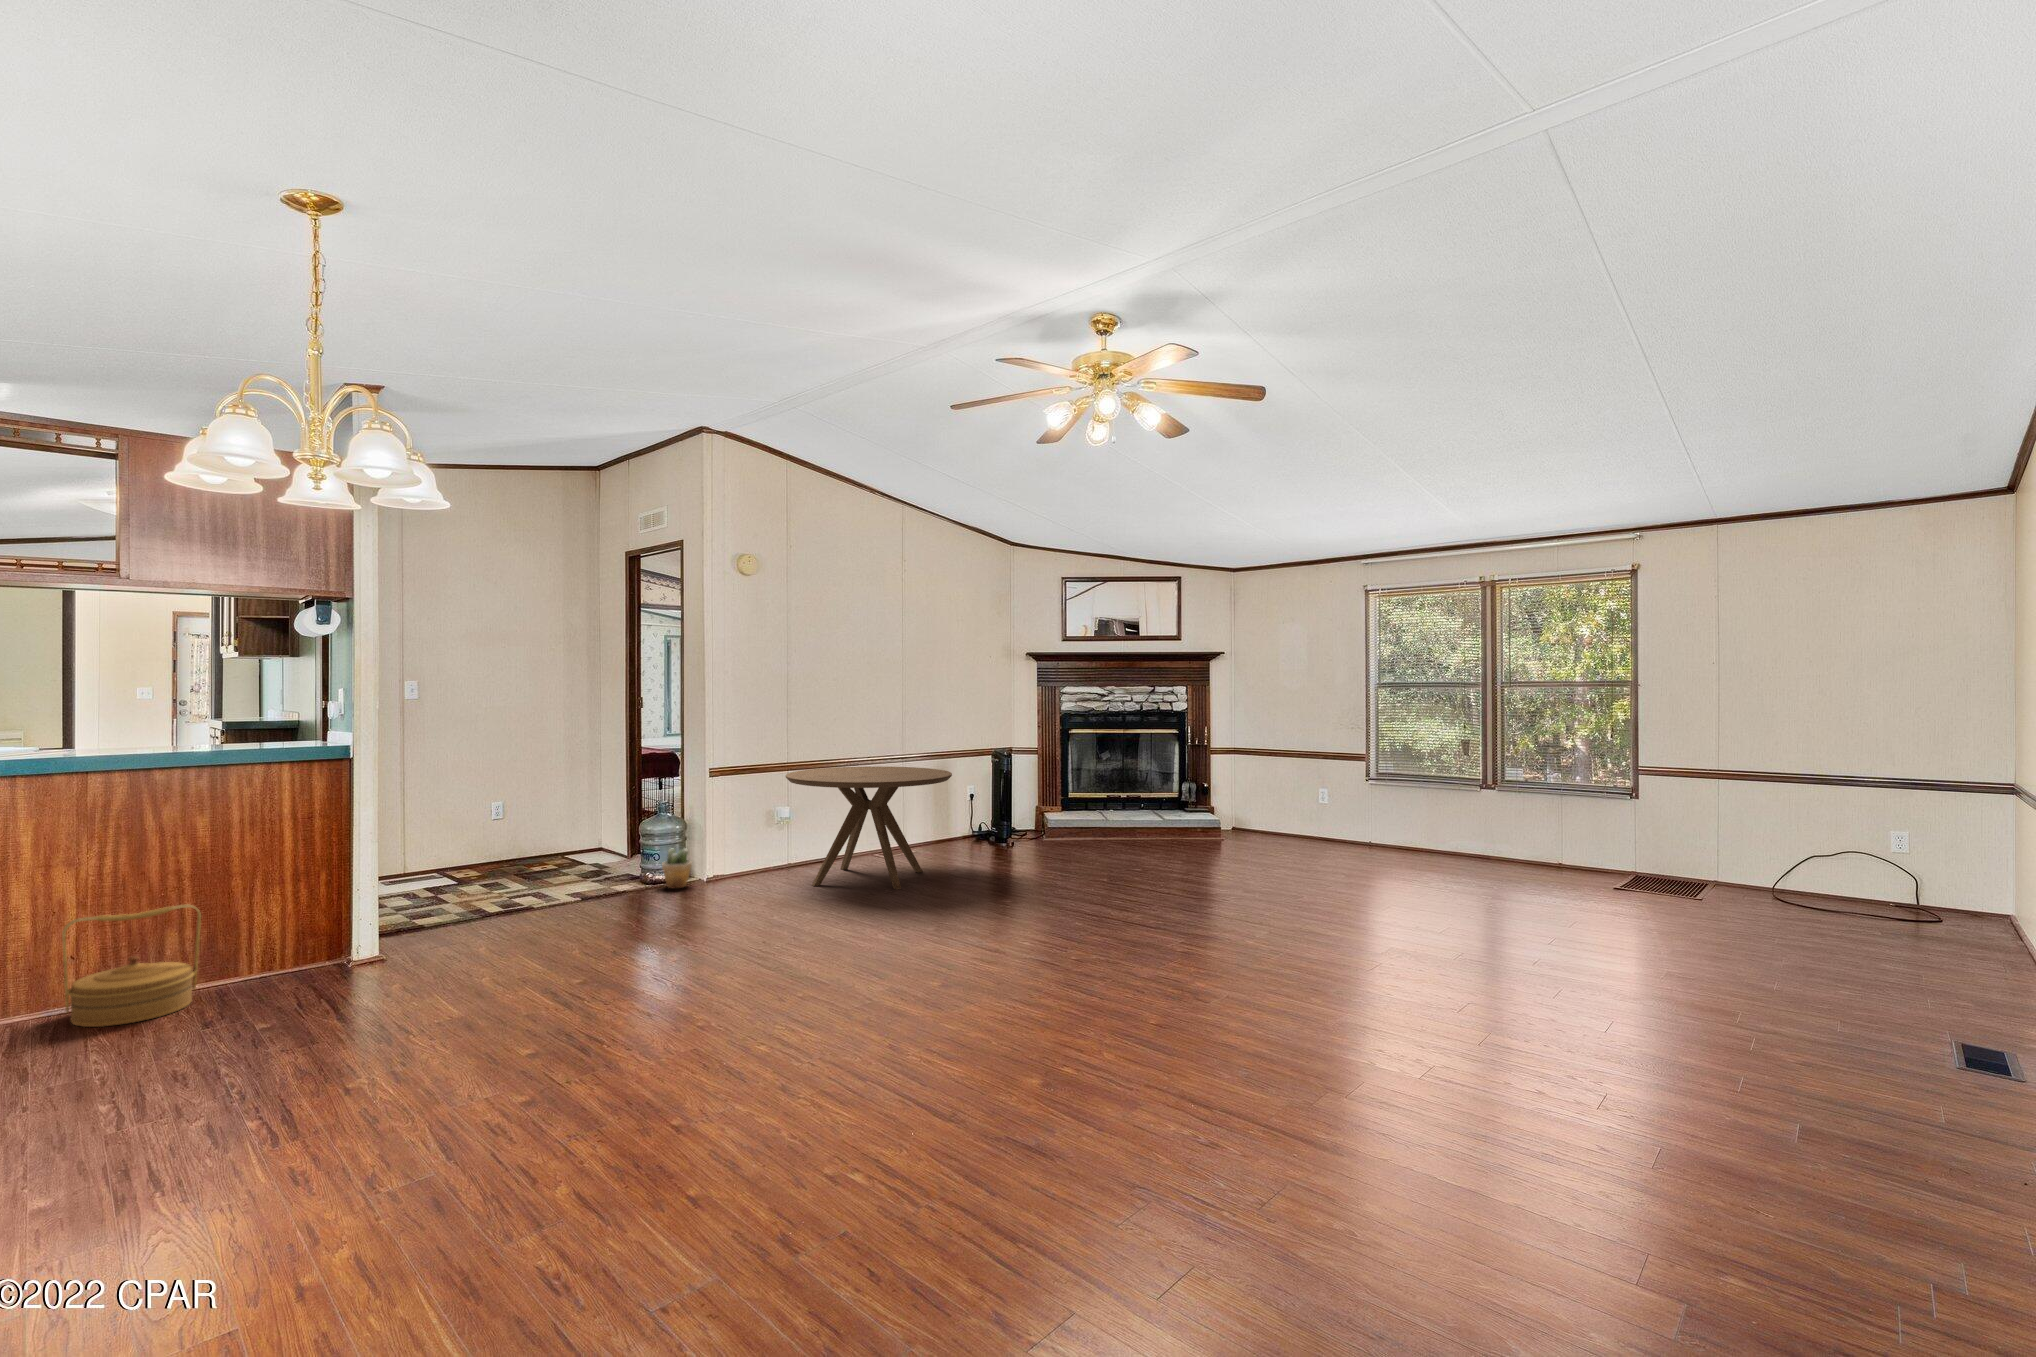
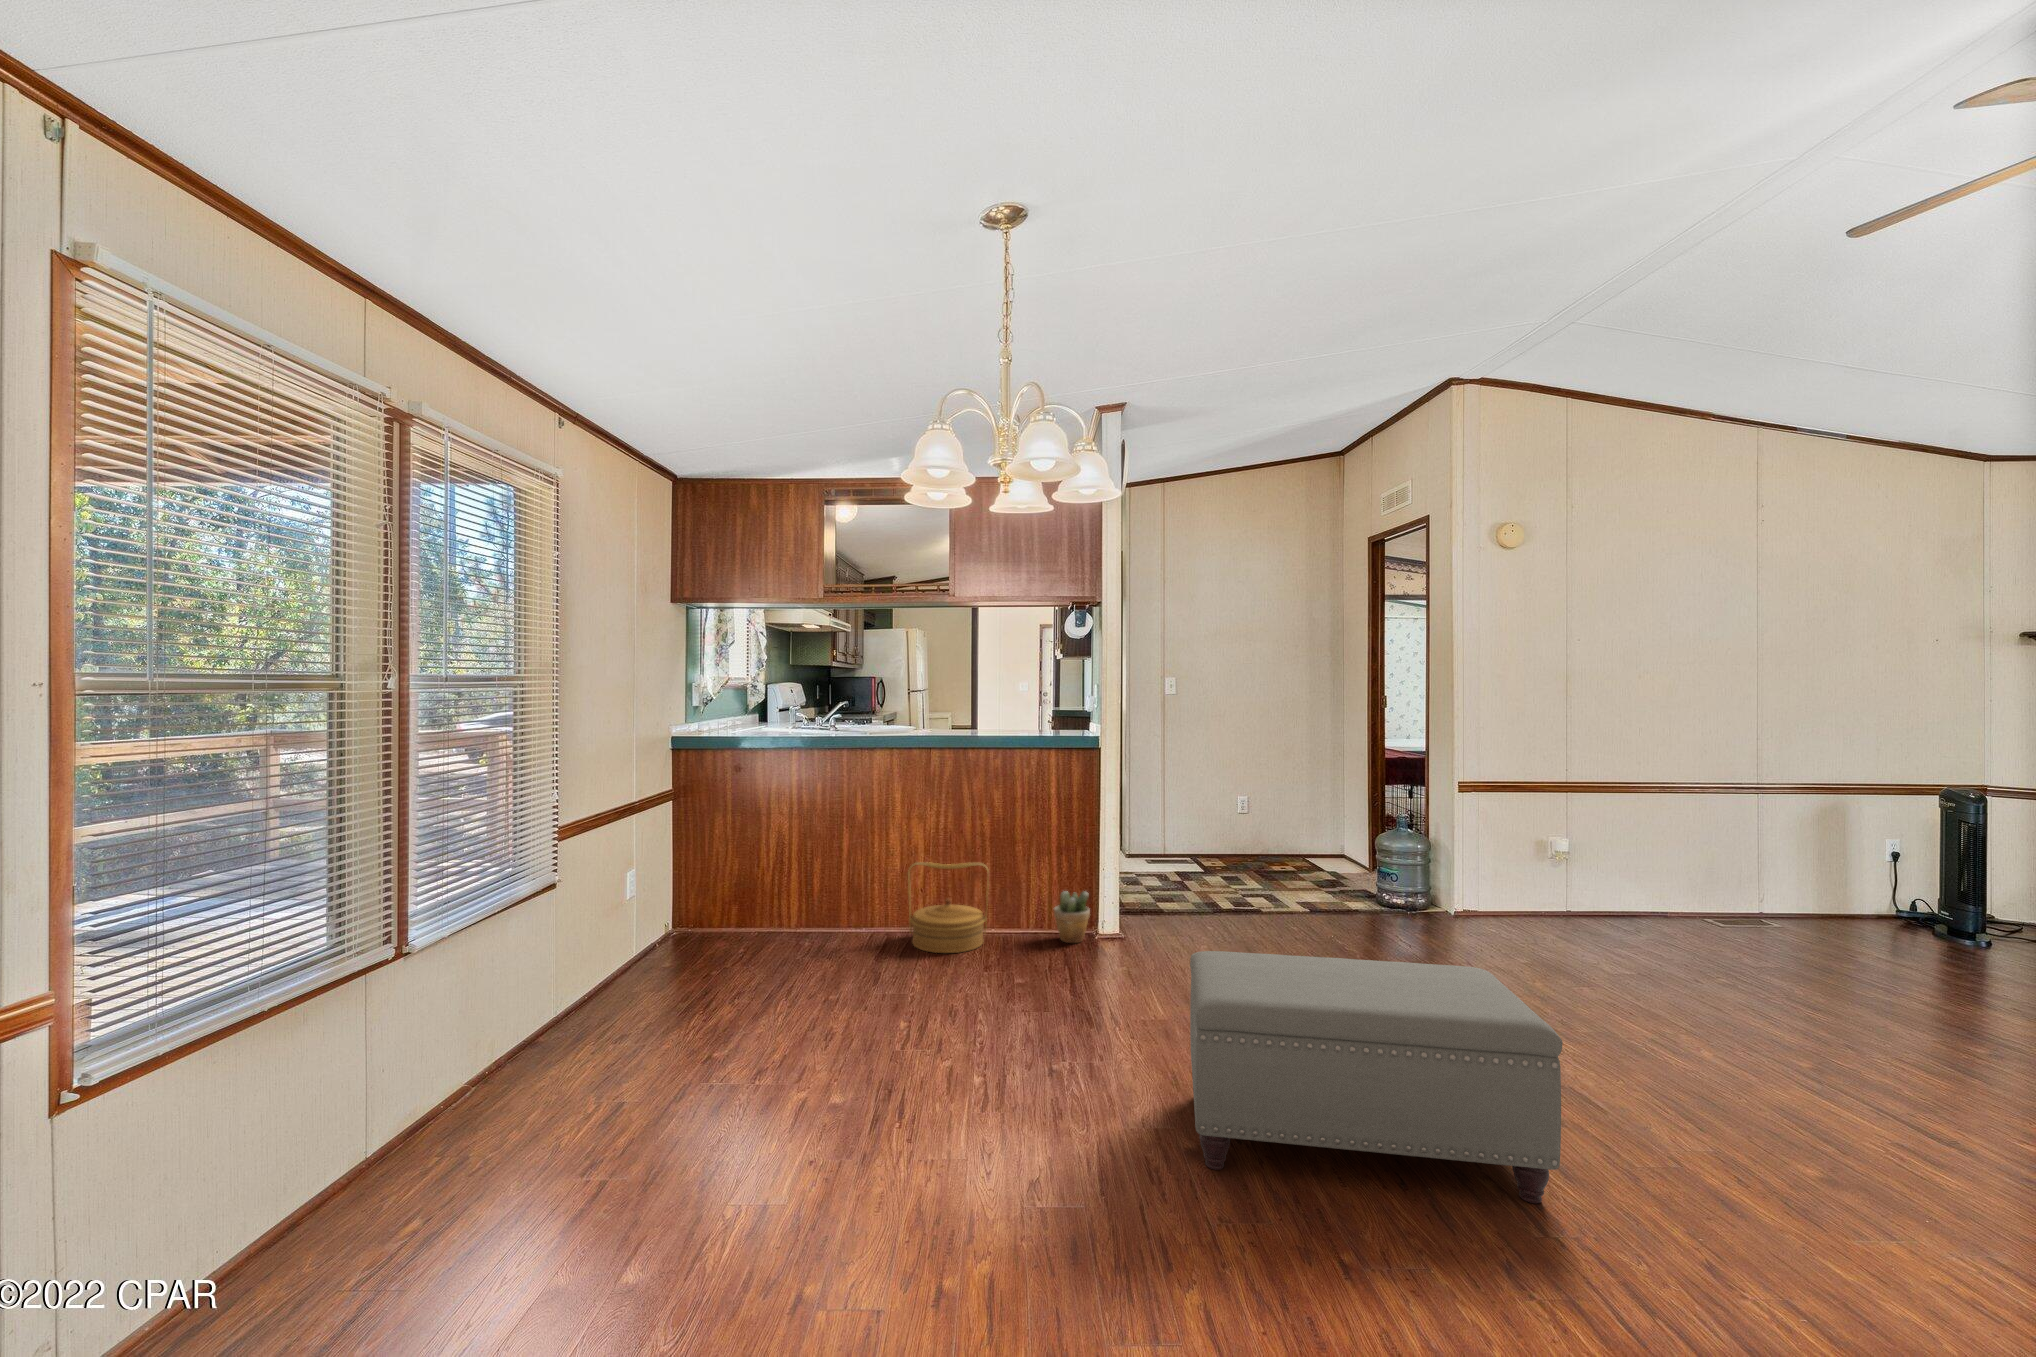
dining table: present [786,766,952,890] -> none [1560,795,1853,984]
potted plant: present [662,849,692,888] -> present [1054,891,1090,943]
ottoman: none [518,894,807,1091] -> present [1190,951,1563,1203]

